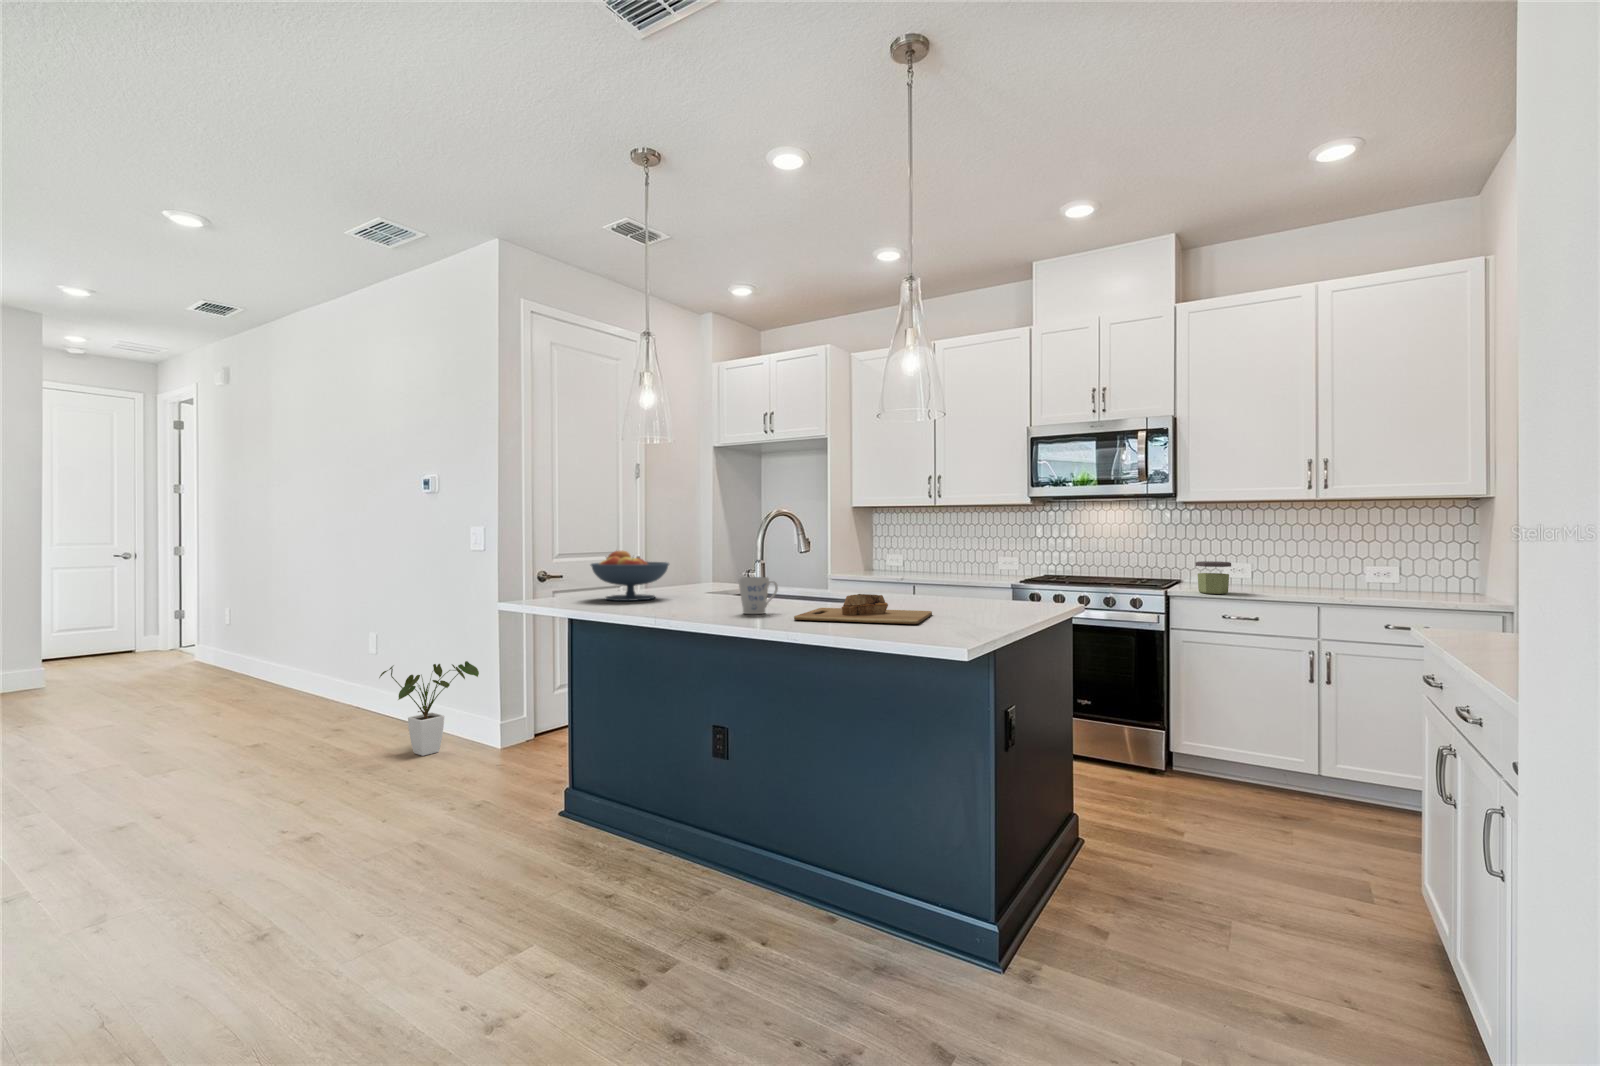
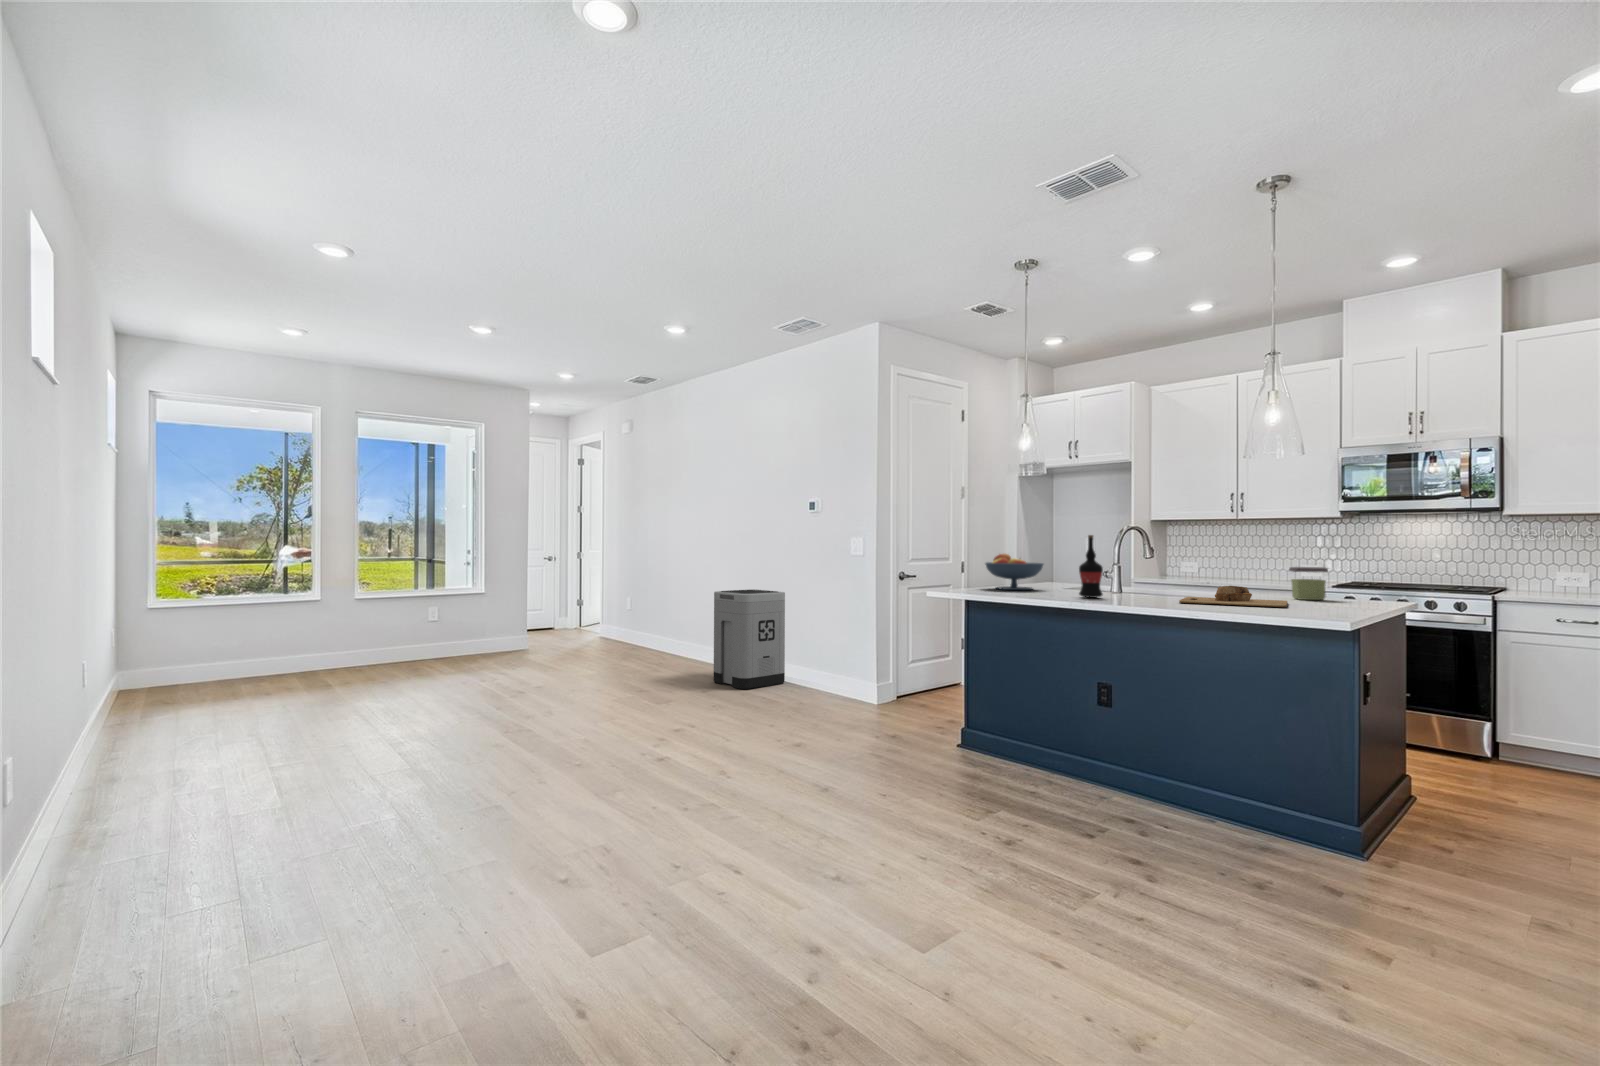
wine bottle: none [681,525,711,613] -> present [1079,535,1103,598]
jar: present [1196,561,1231,594] -> present [1289,567,1328,600]
mug: present [739,577,778,614] -> none [1125,573,1155,599]
trash can: none [286,600,395,739] -> present [714,589,785,689]
house plant: present [379,661,479,756] -> none [797,636,863,704]

